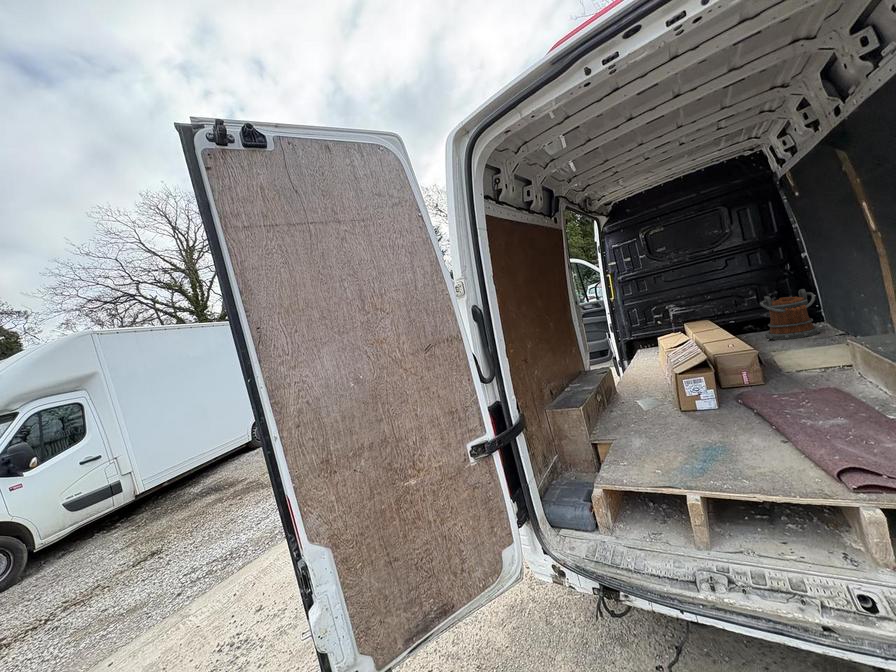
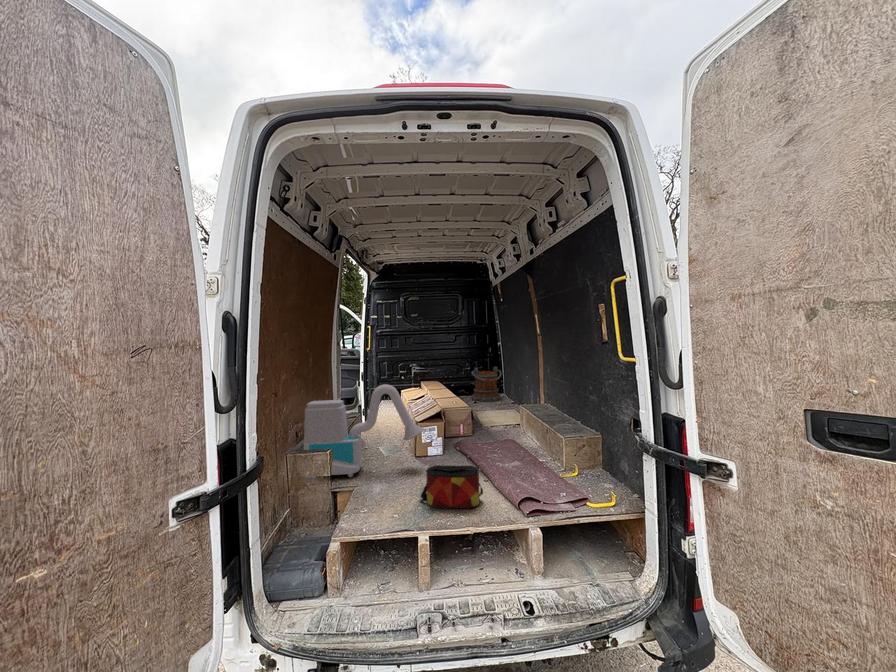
vacuum cleaner: none [553,340,684,435] -> present [304,385,424,480]
bag: none [685,422,771,470] -> present [421,465,483,509]

